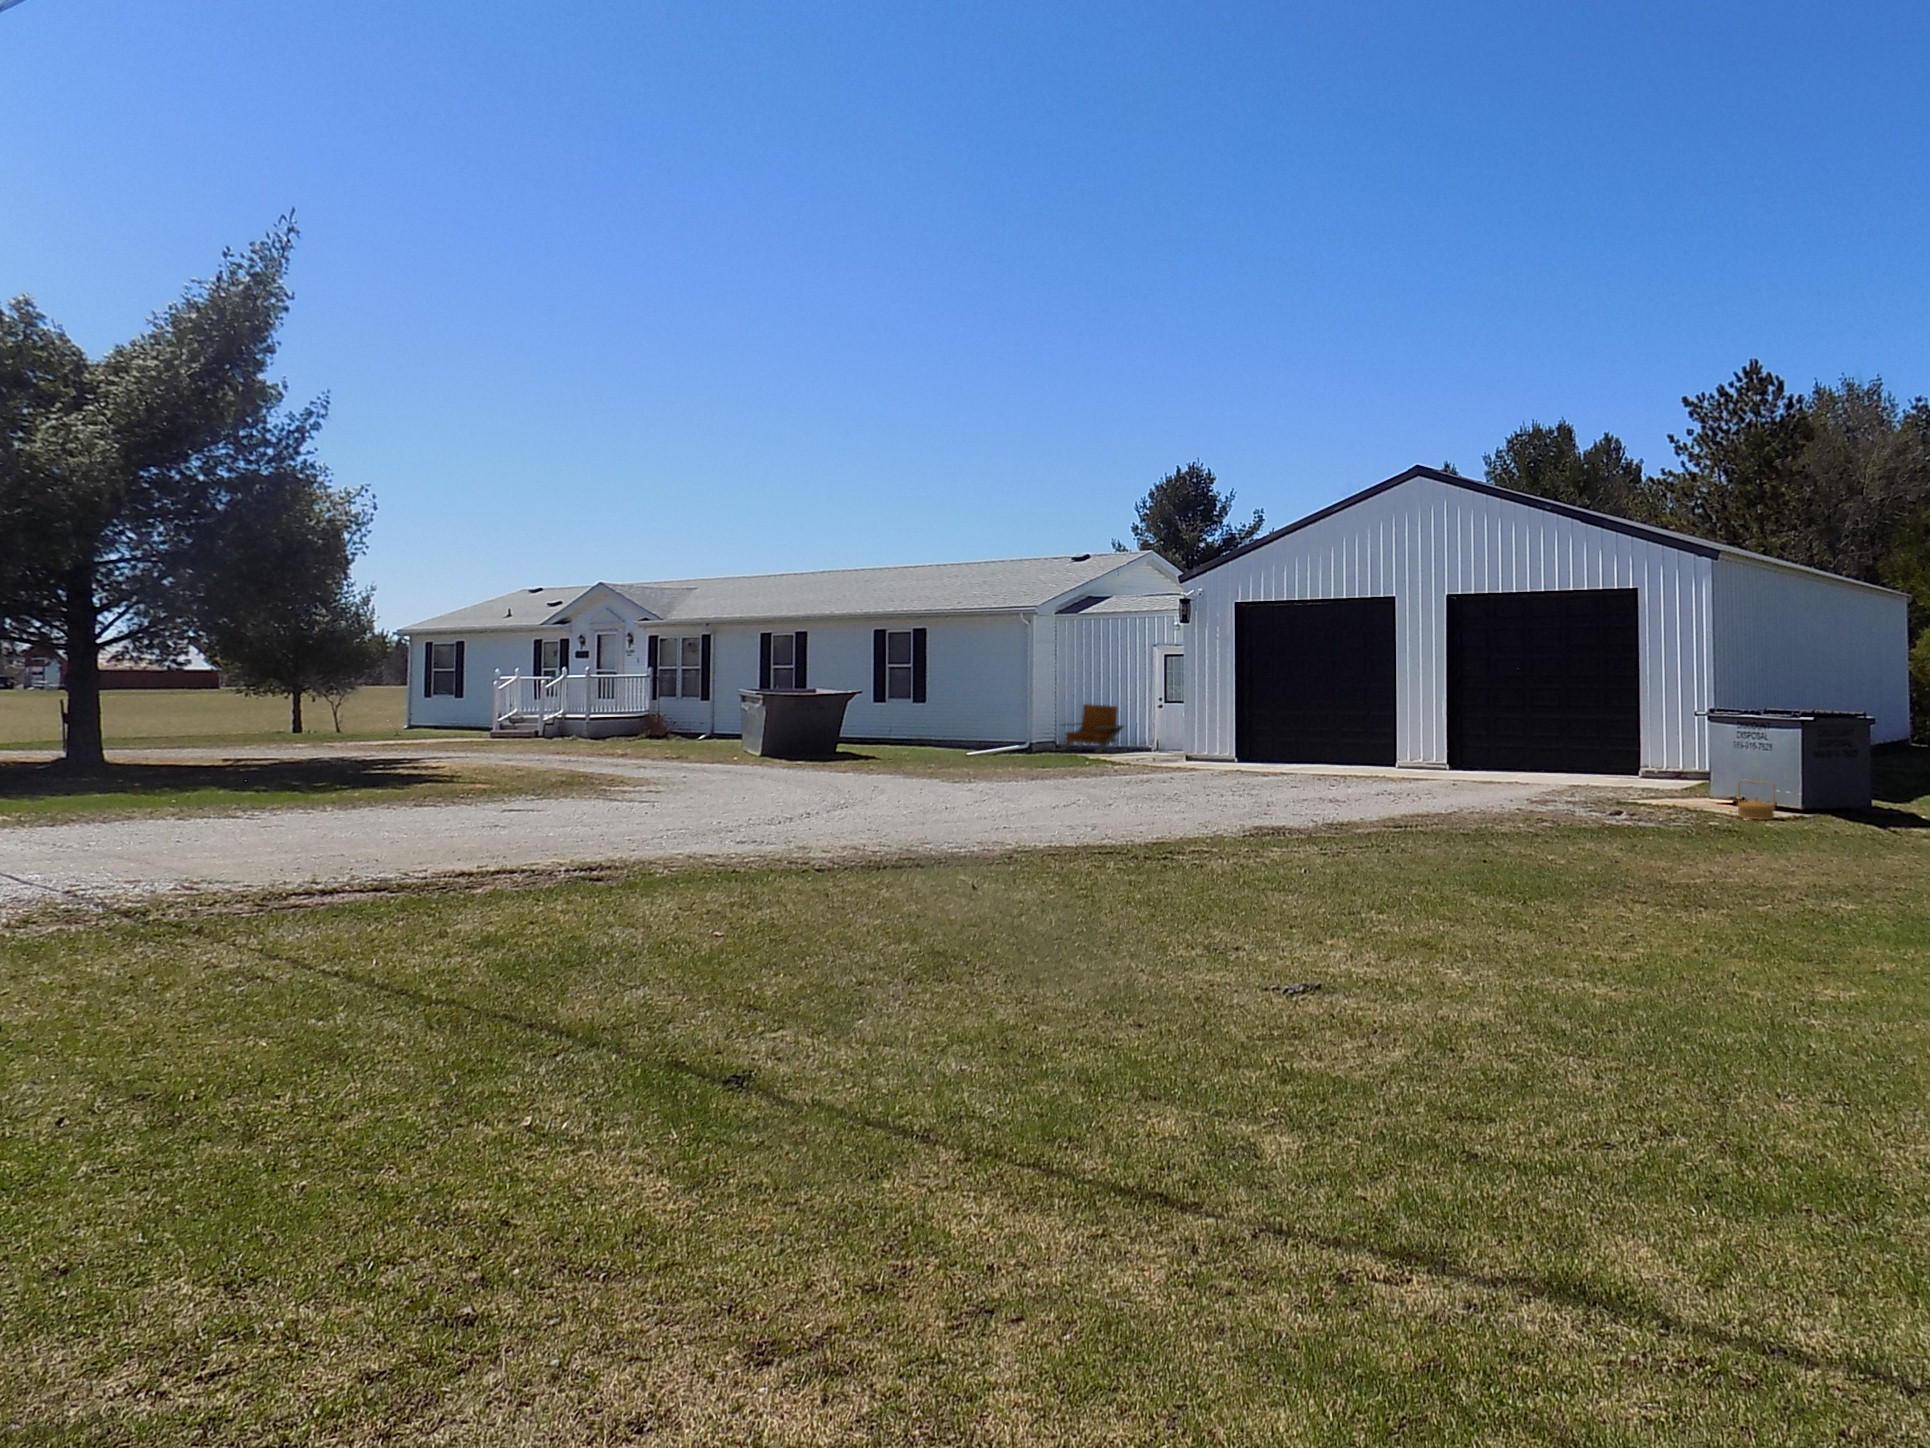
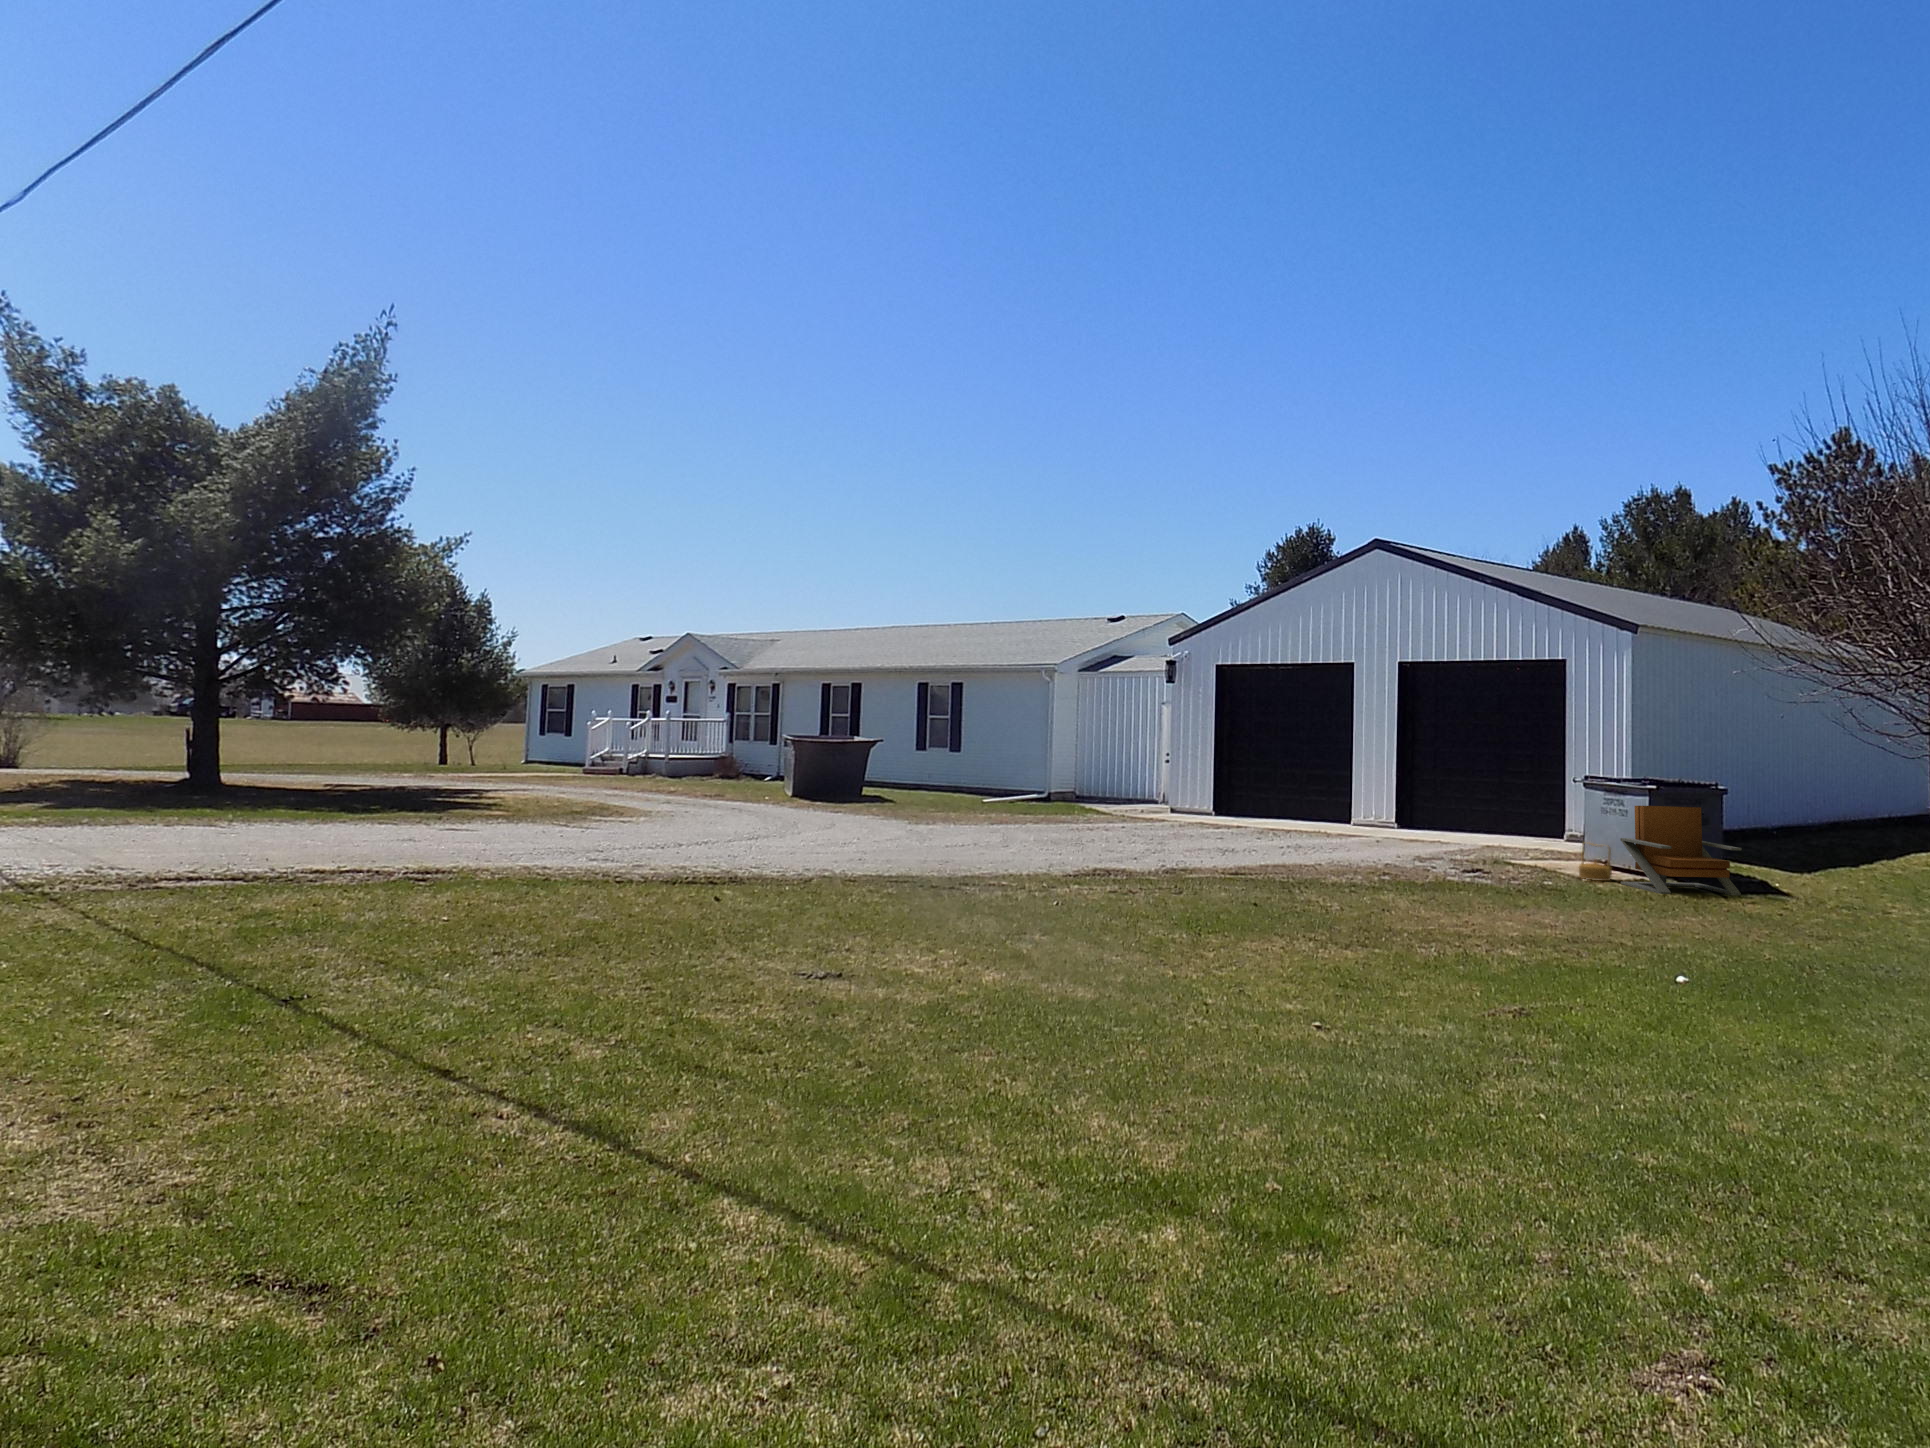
lounge chair: present [1061,704,1125,752] -> present [1620,806,1742,895]

